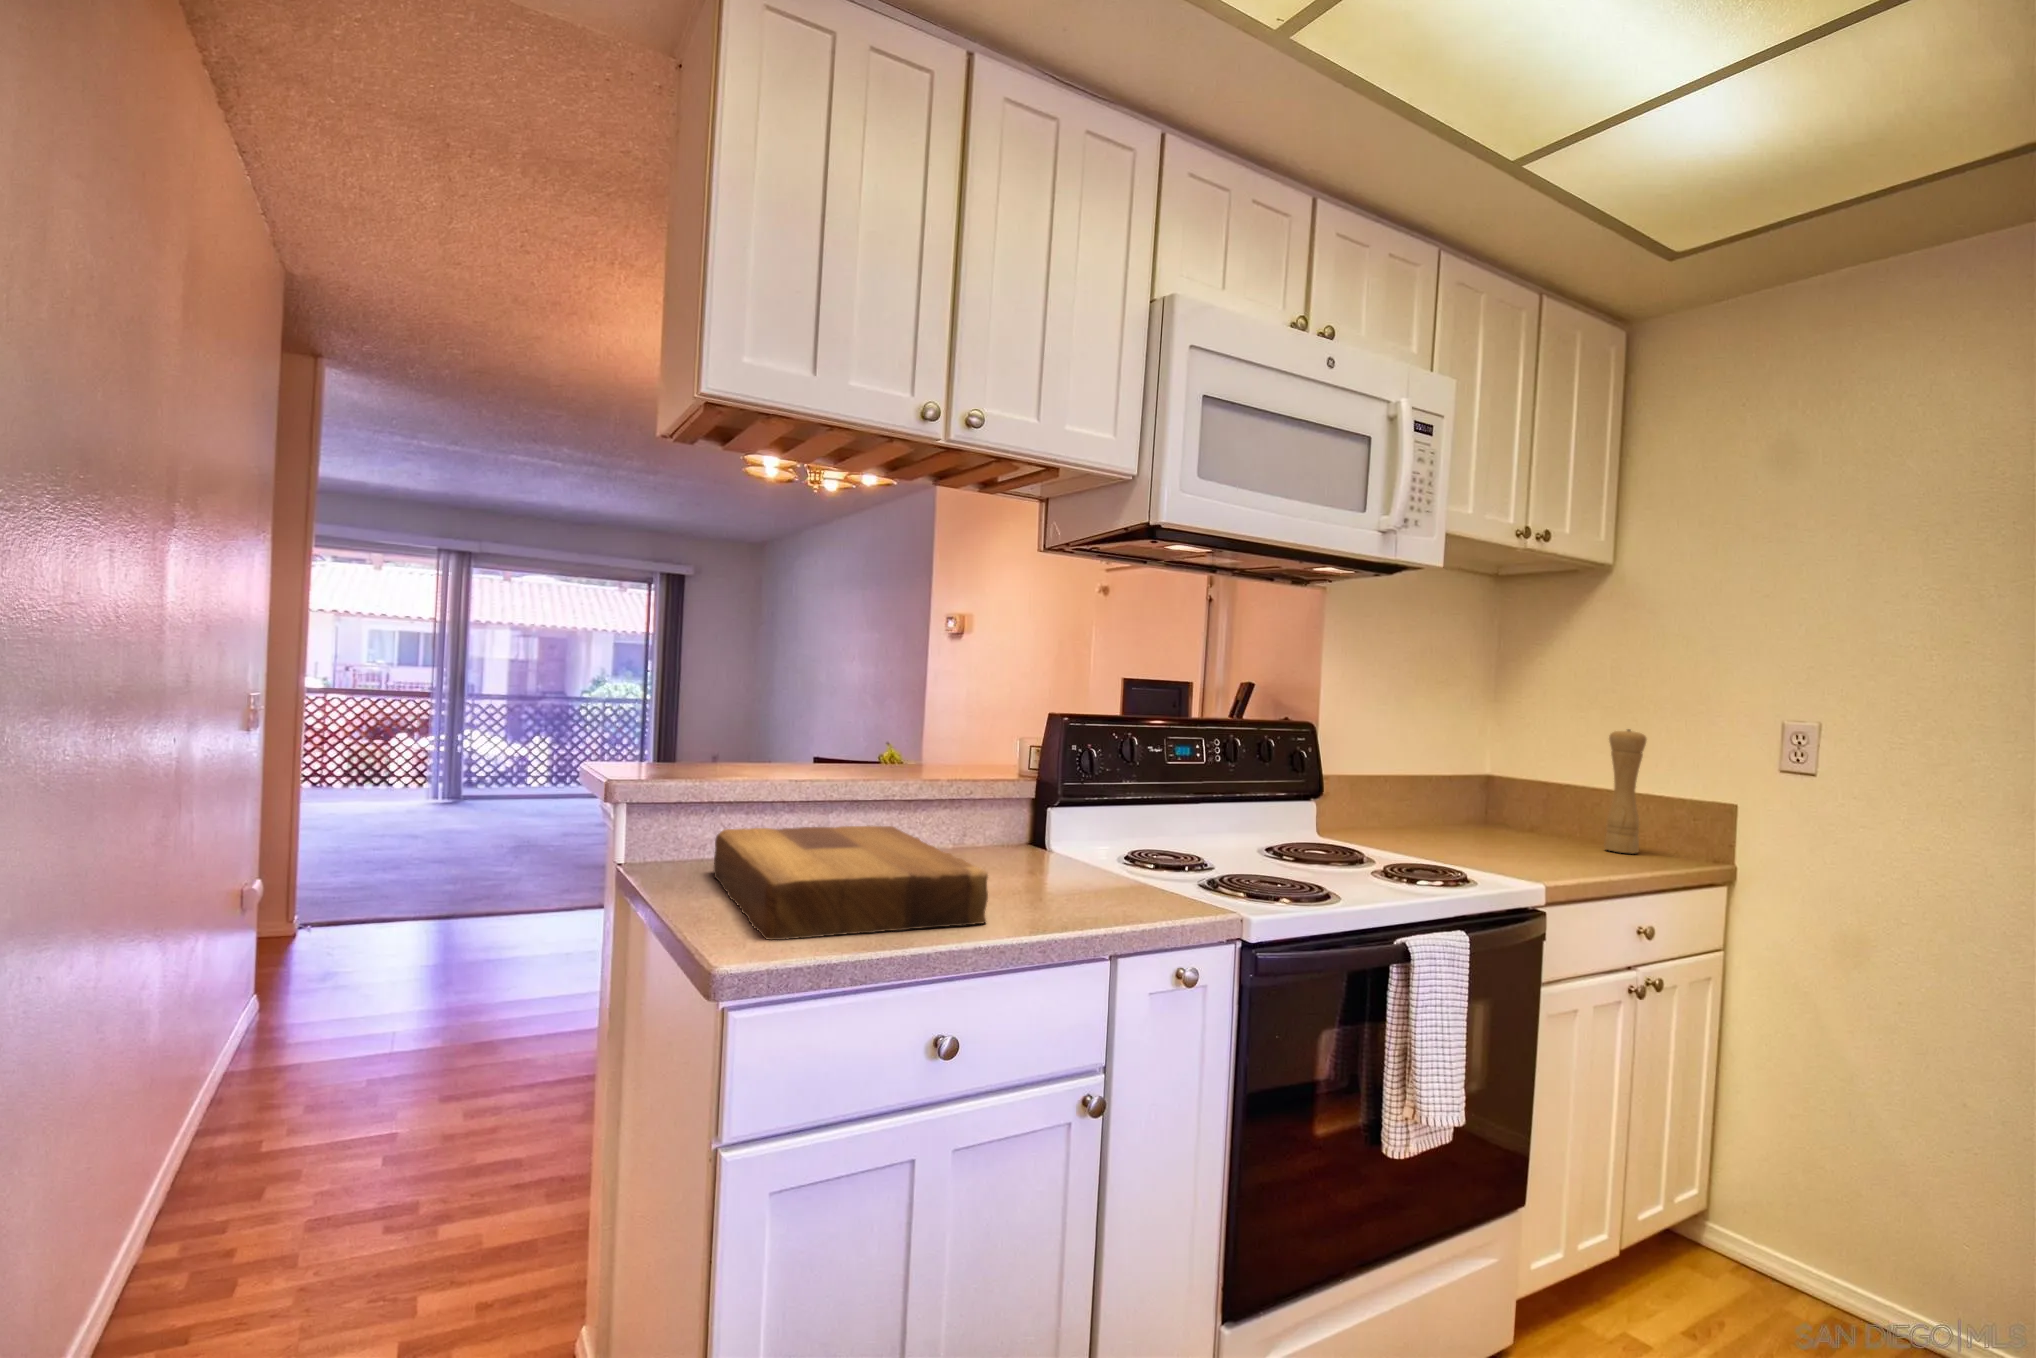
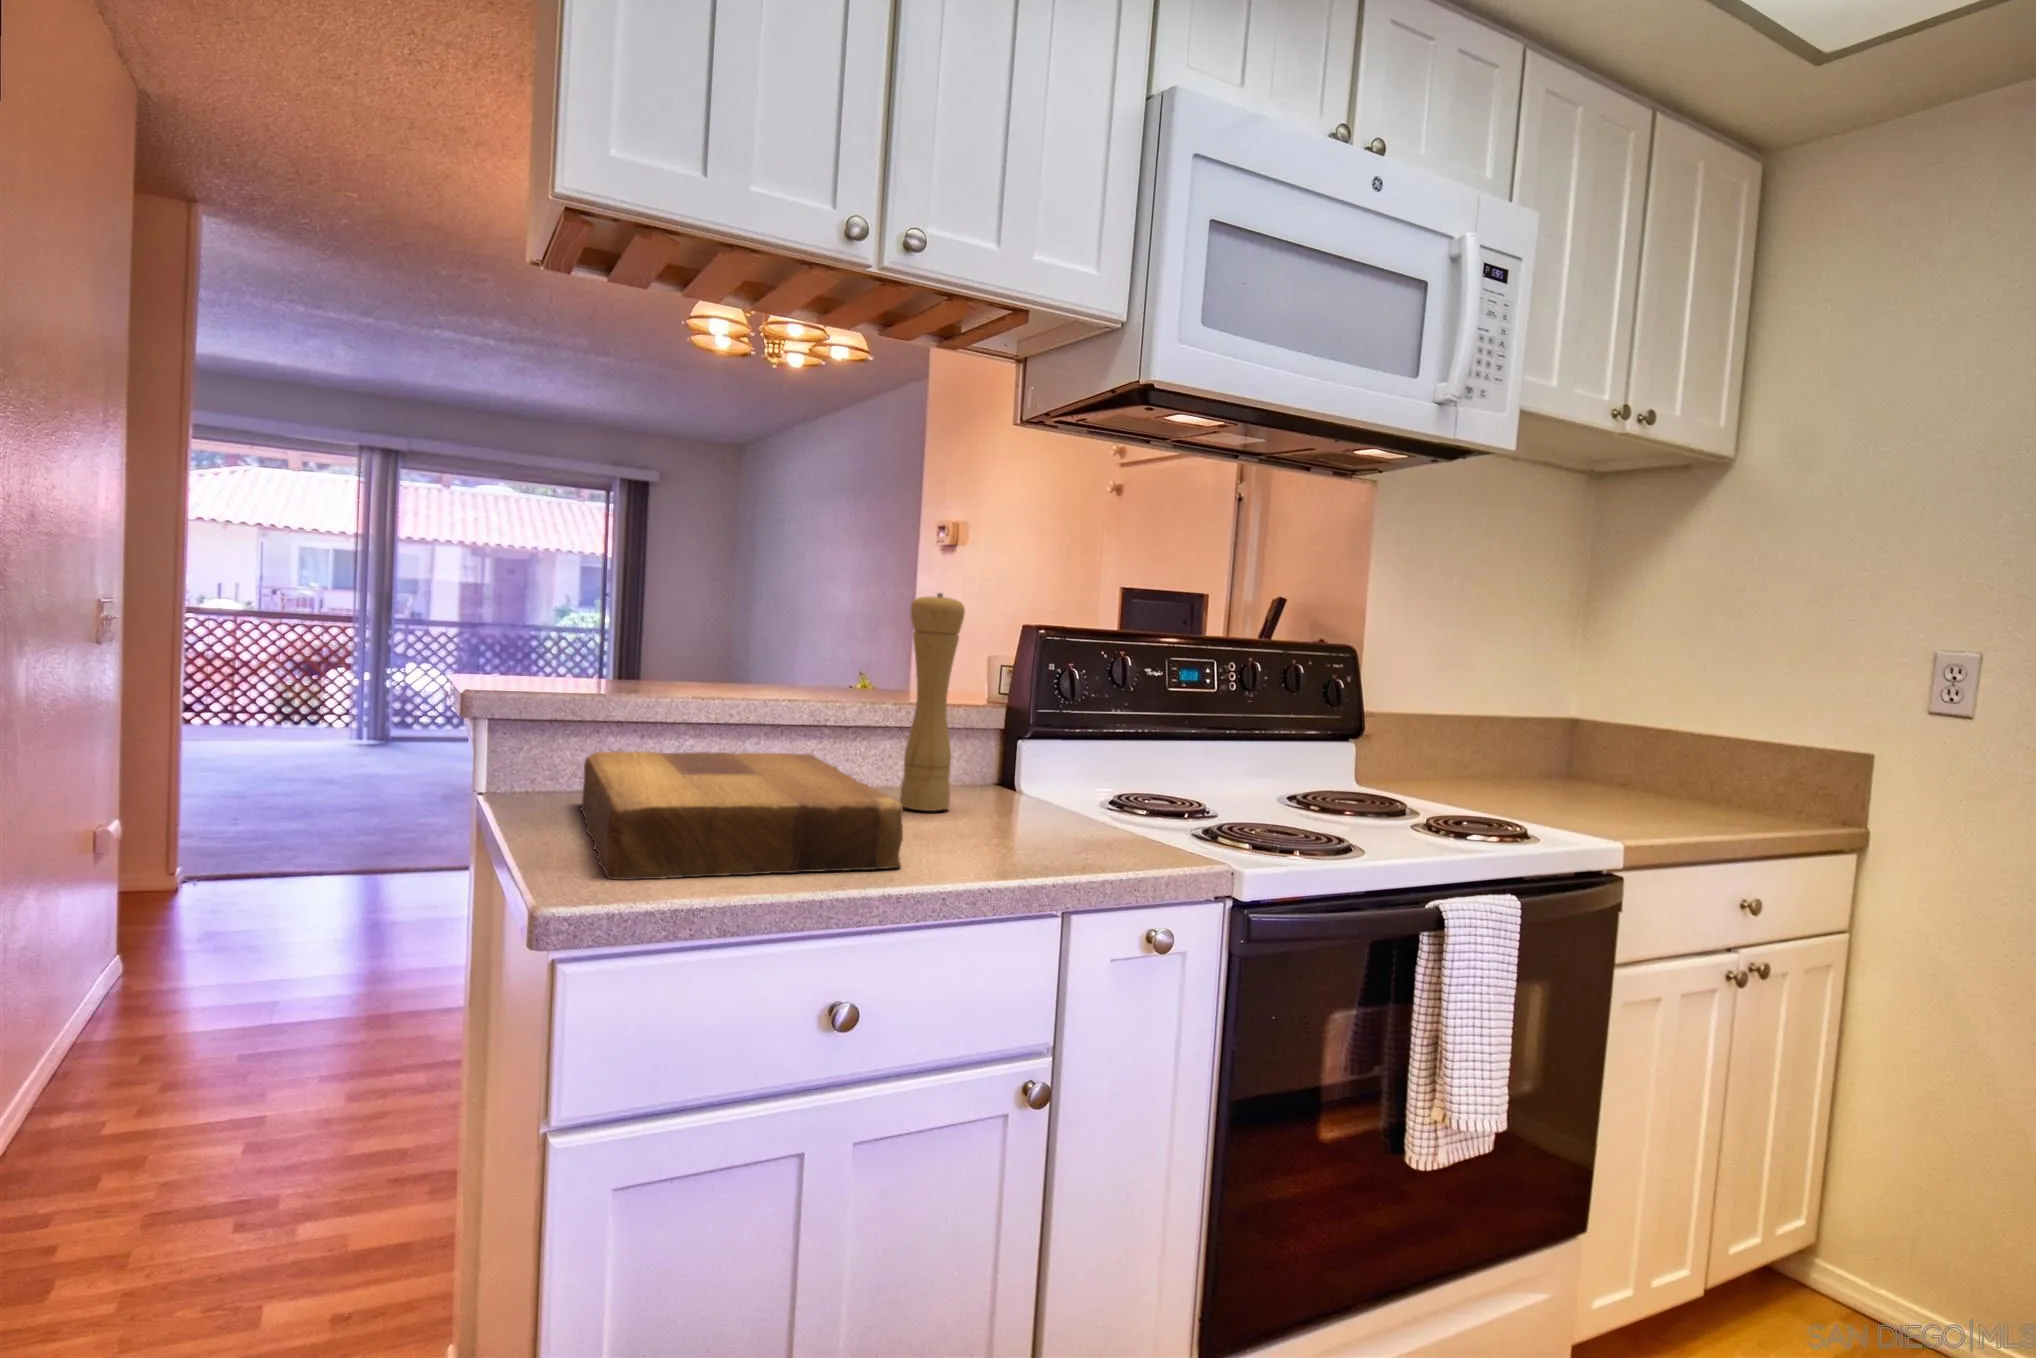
pepper mill: present [1604,729,1647,854] -> present [900,593,965,811]

